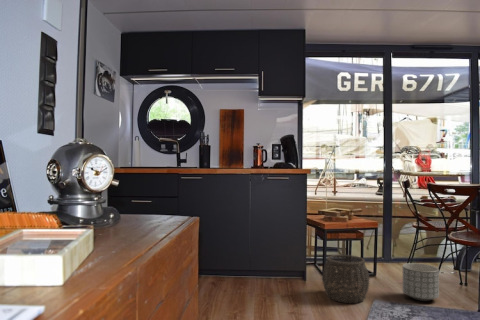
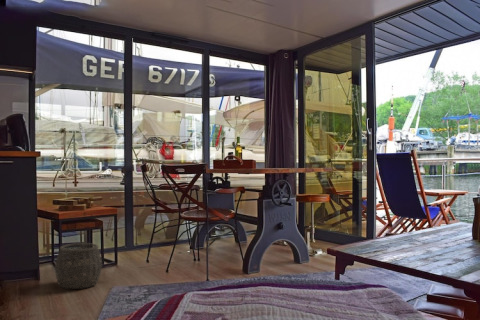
planter: present [403,263,439,301] -> none [134,245,165,278]

